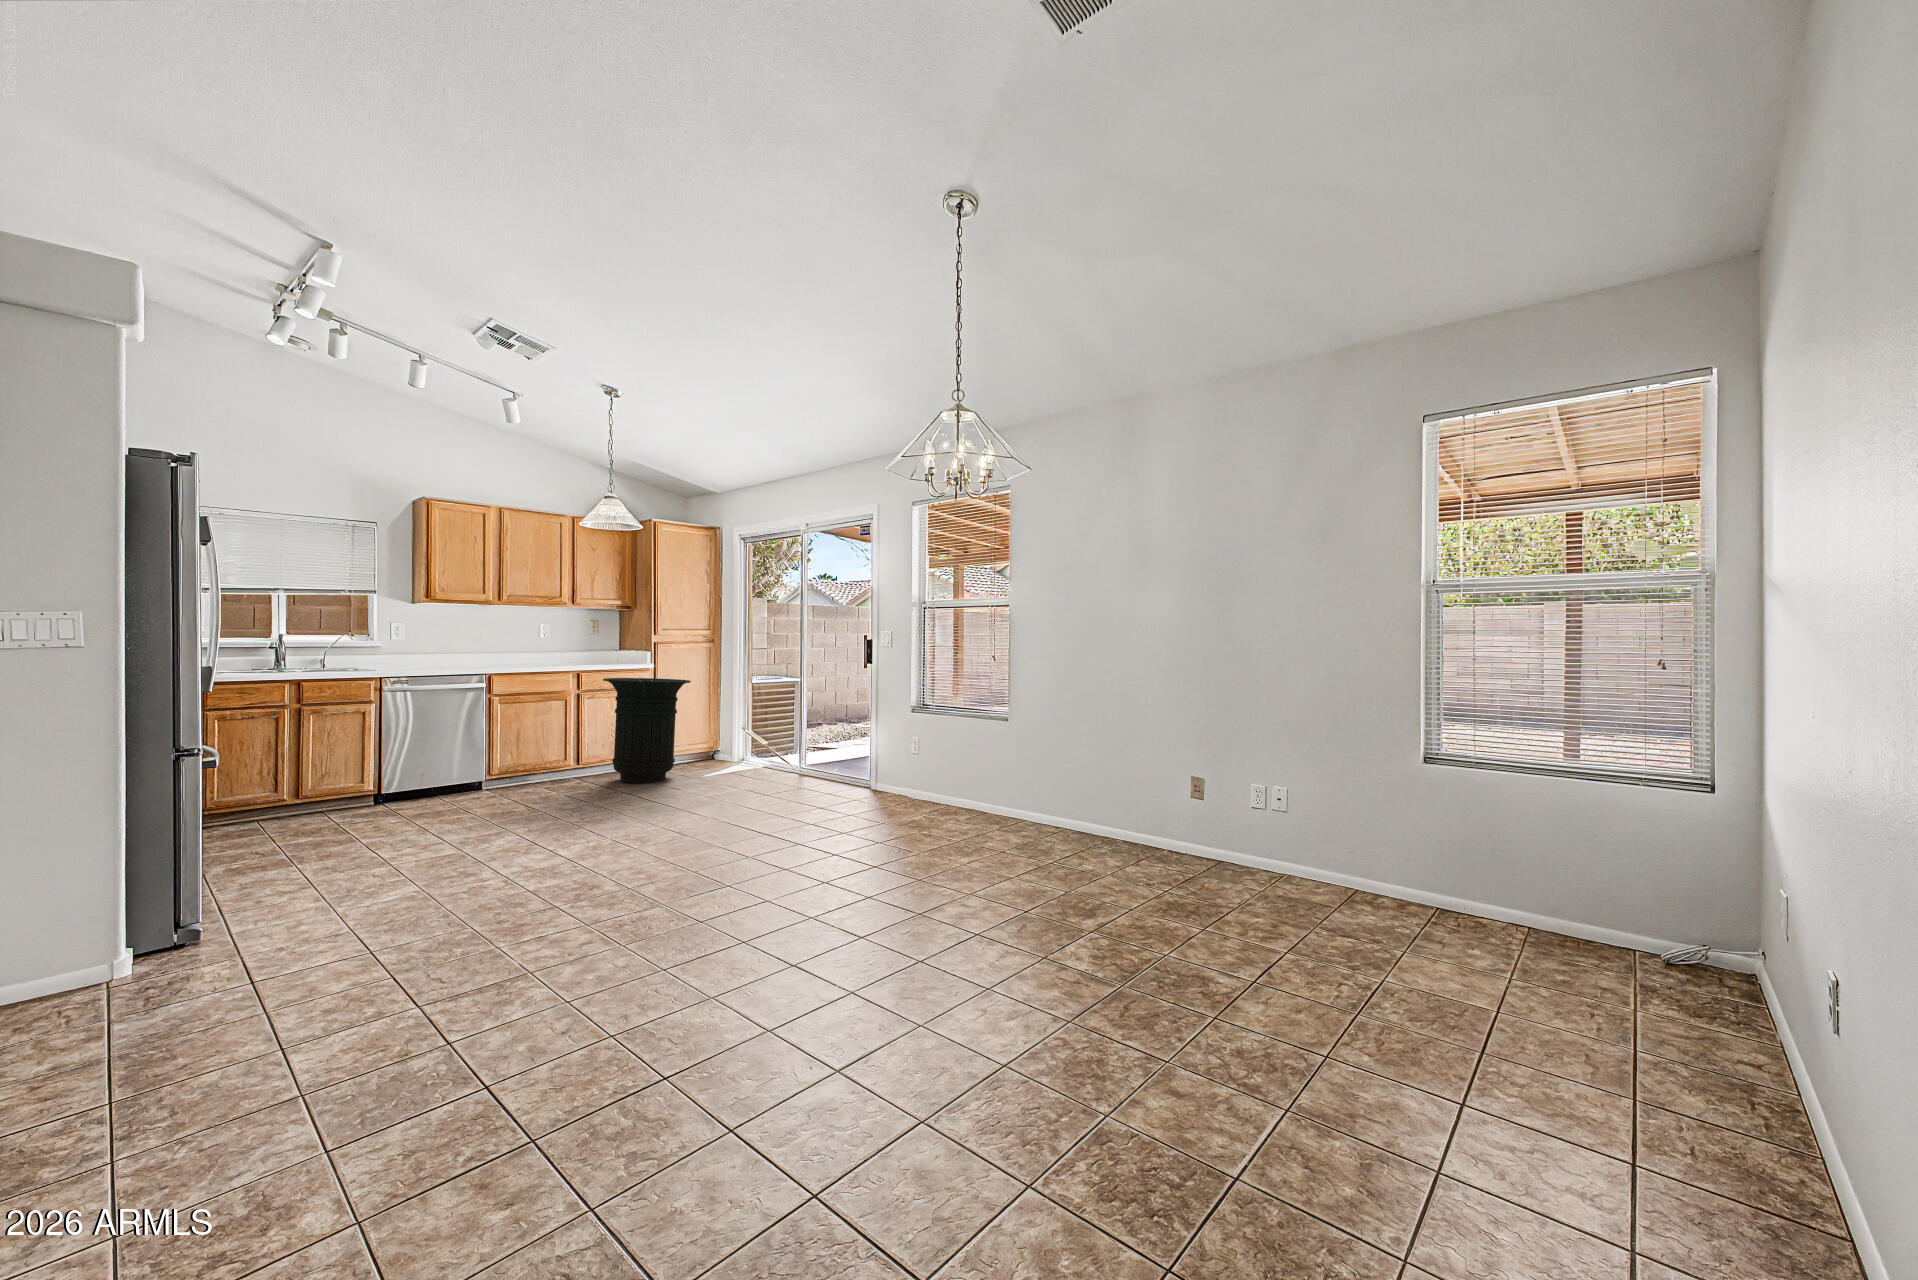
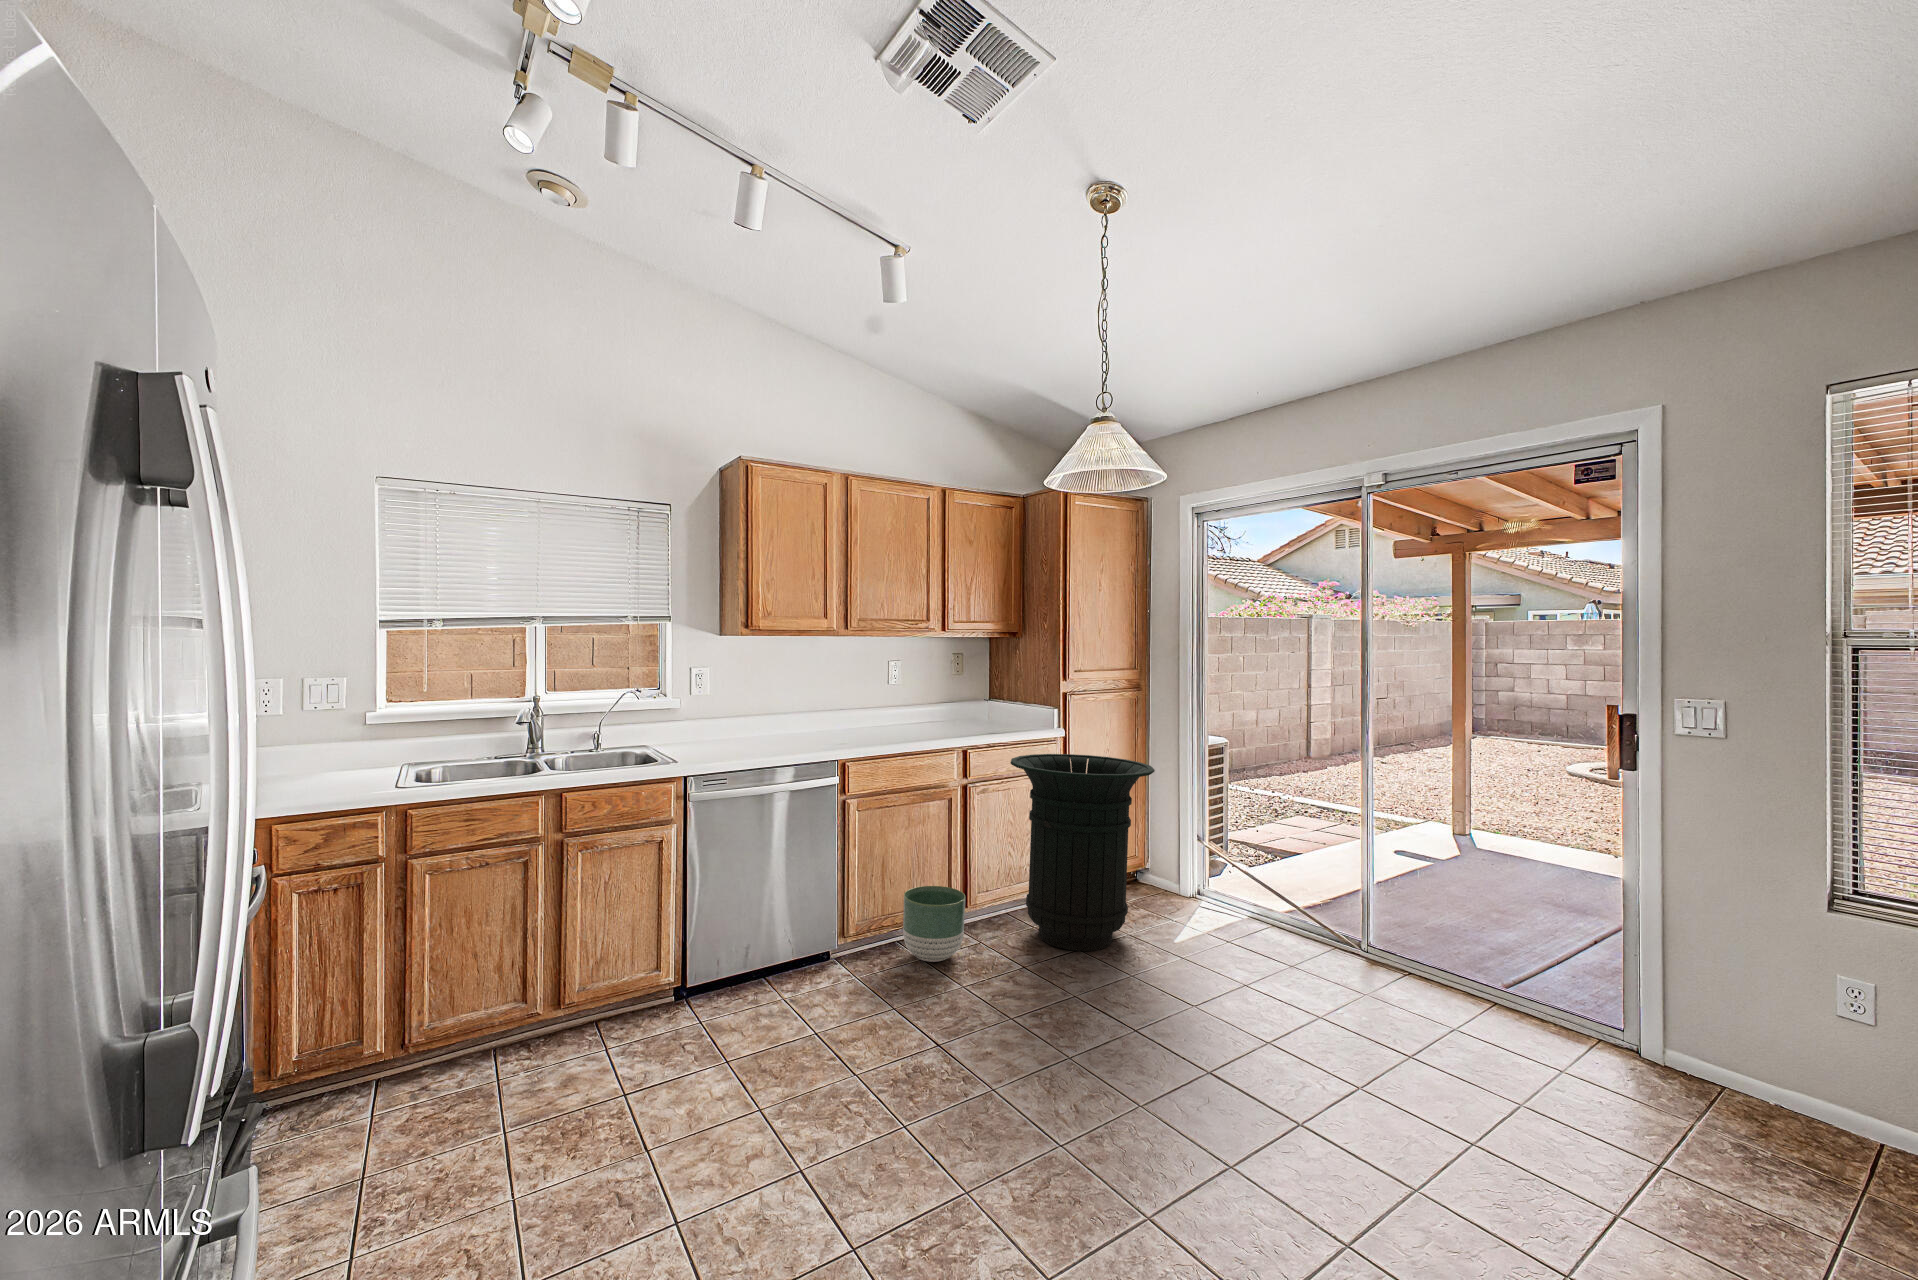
planter: none [527,750,567,789] -> present [903,886,966,962]

